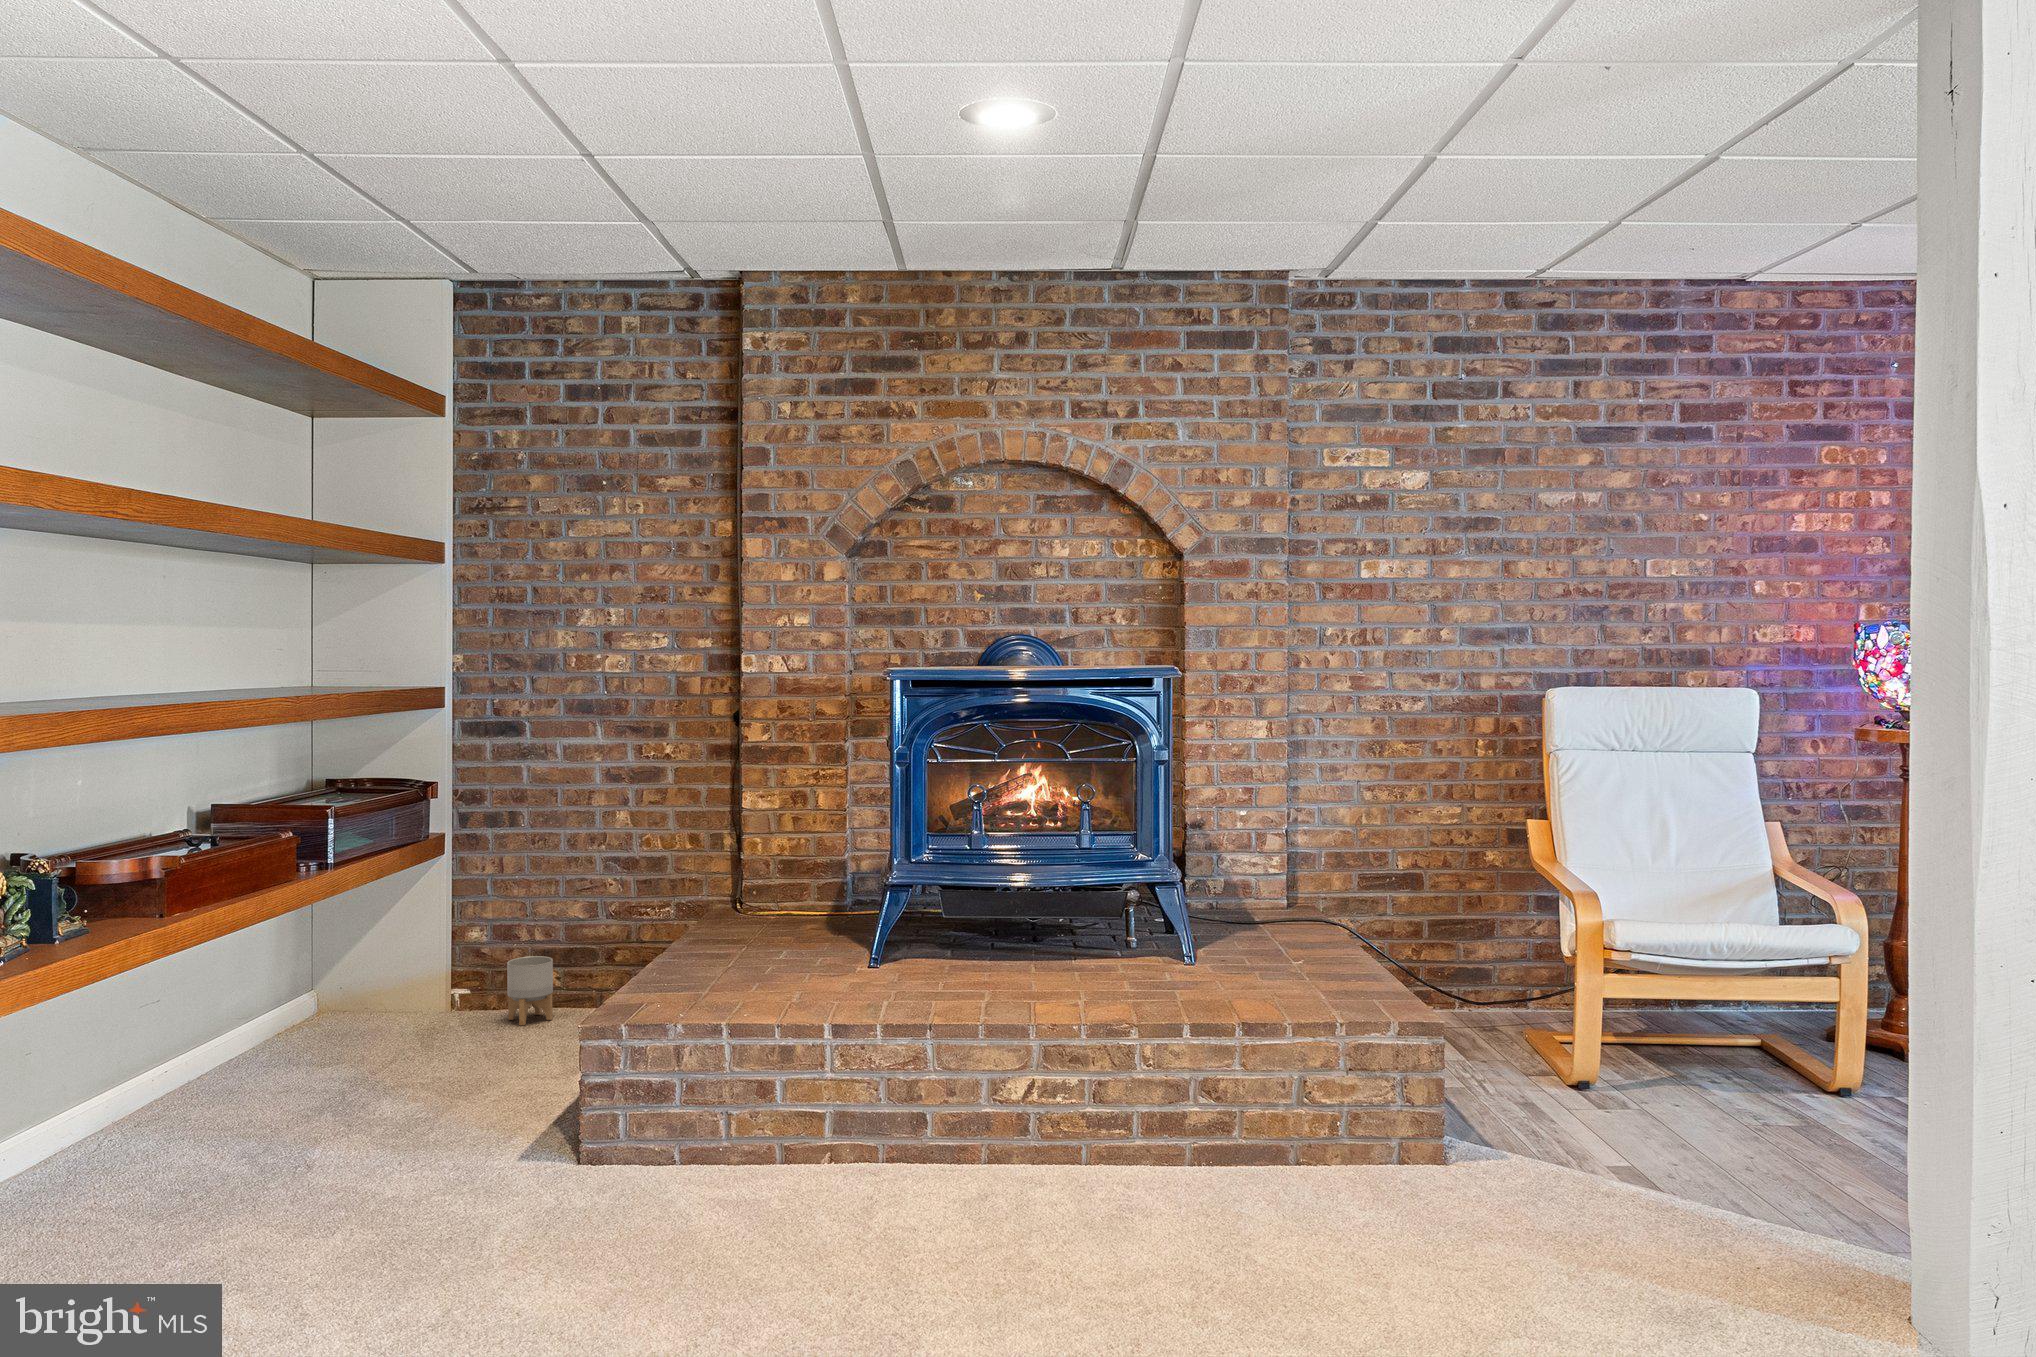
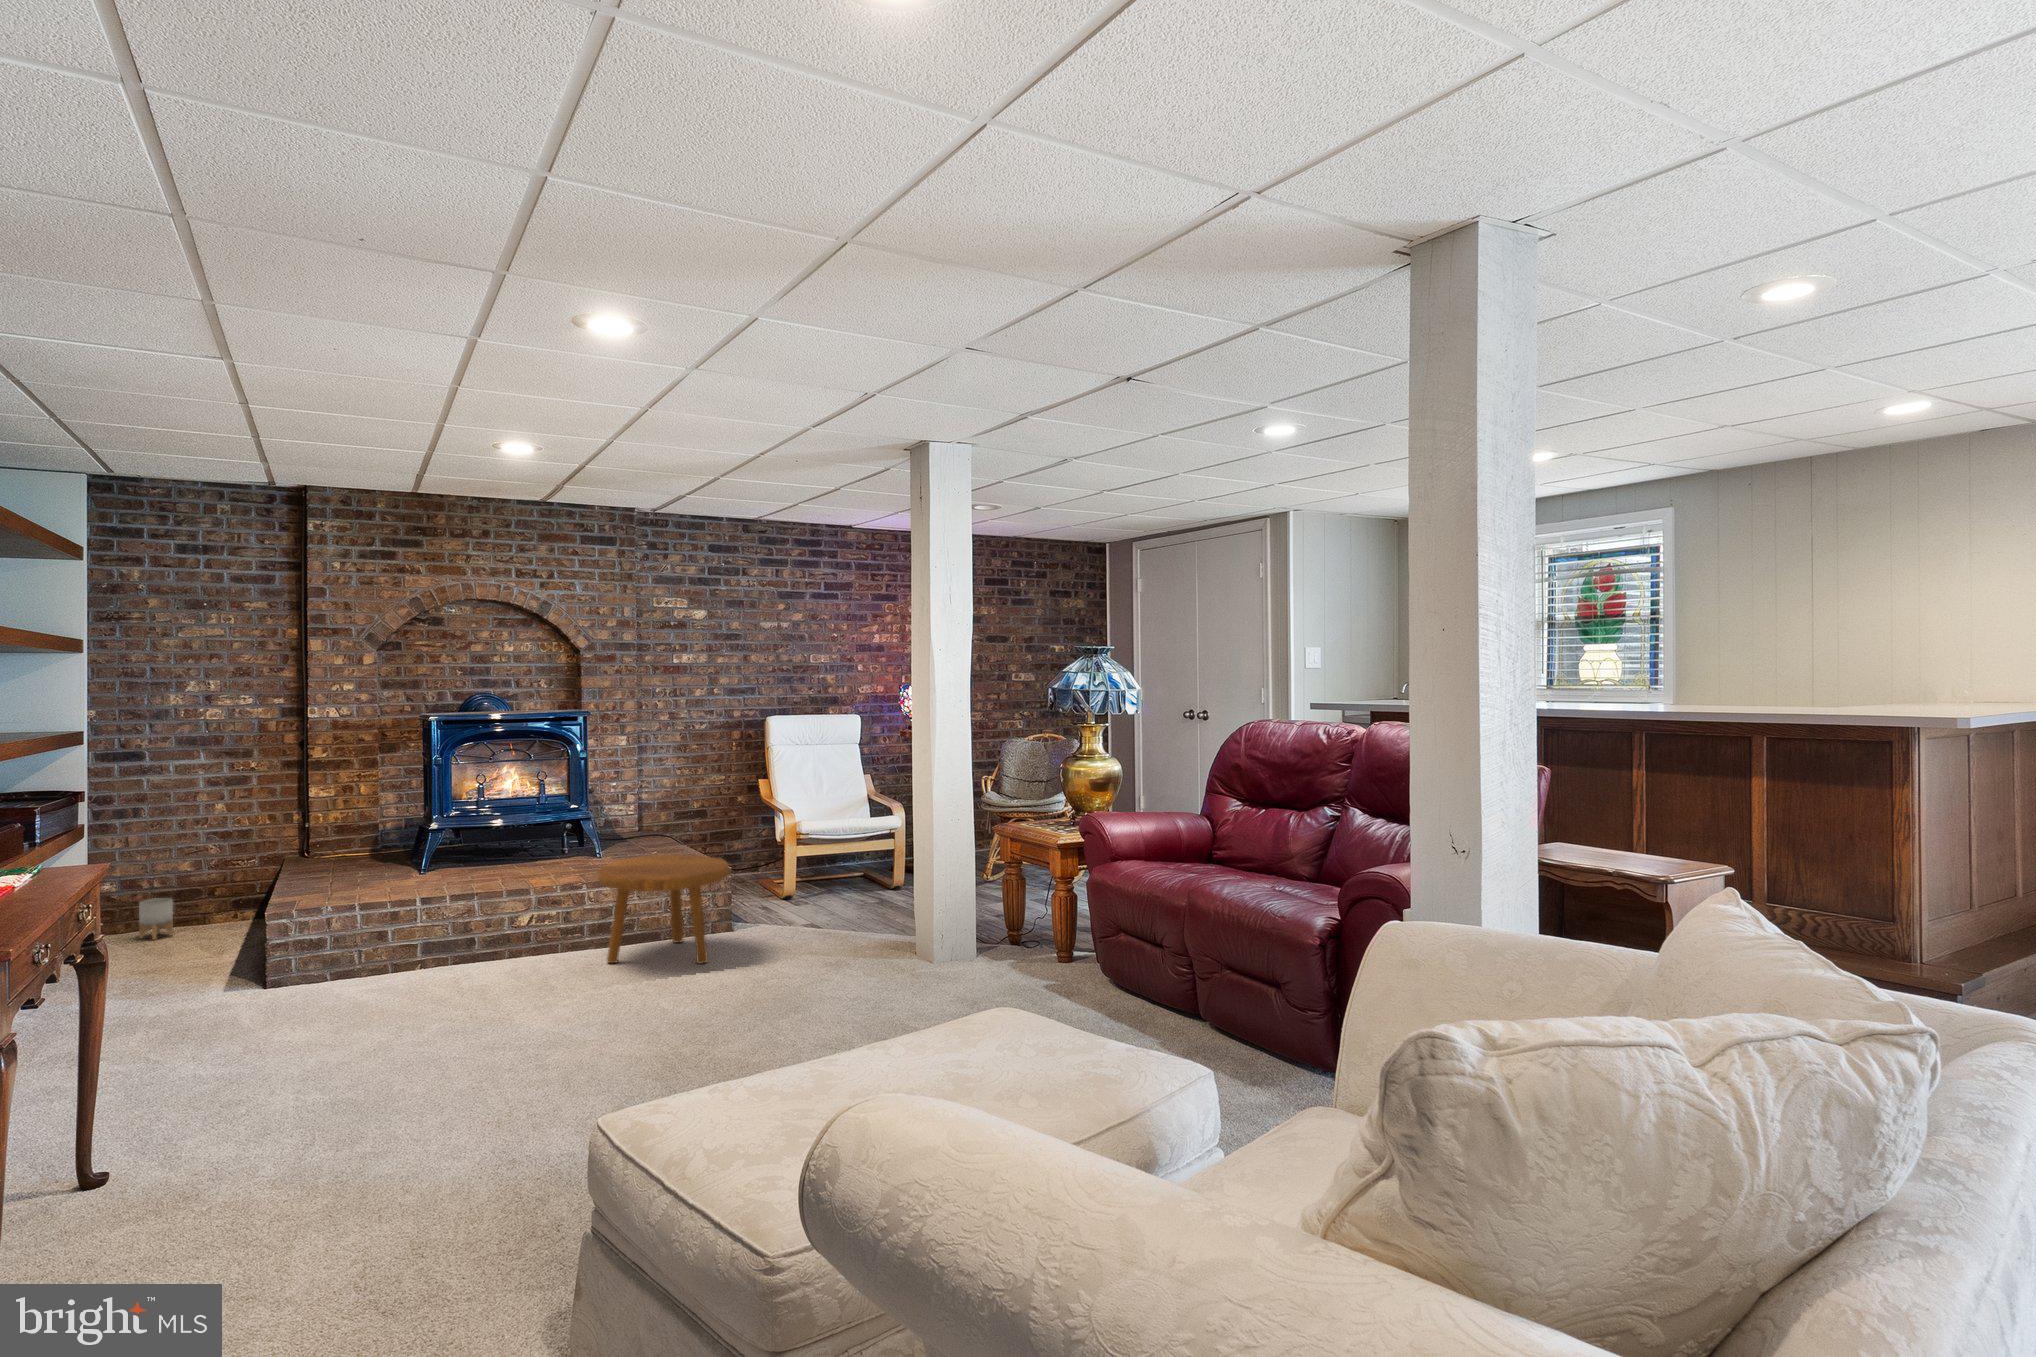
footstool: none [1163,982,1486,1303] -> present [598,854,729,964]

